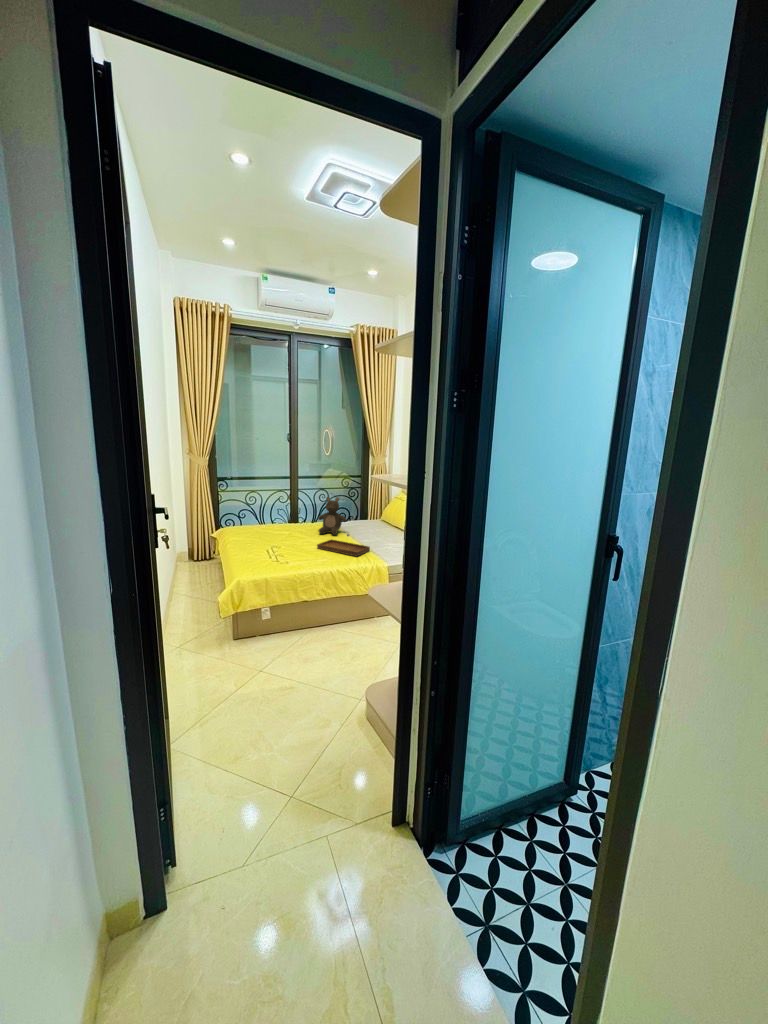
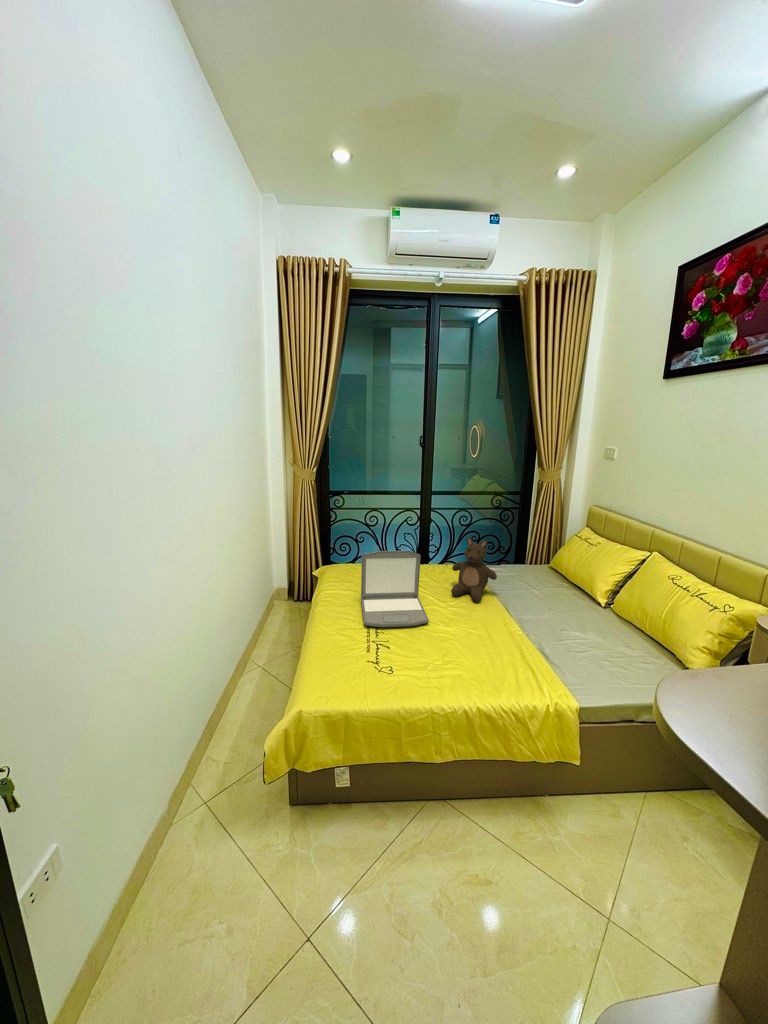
laptop: none [259,504,306,548] -> present [361,551,429,627]
tray: present [317,534,370,556] -> none [446,617,542,677]

